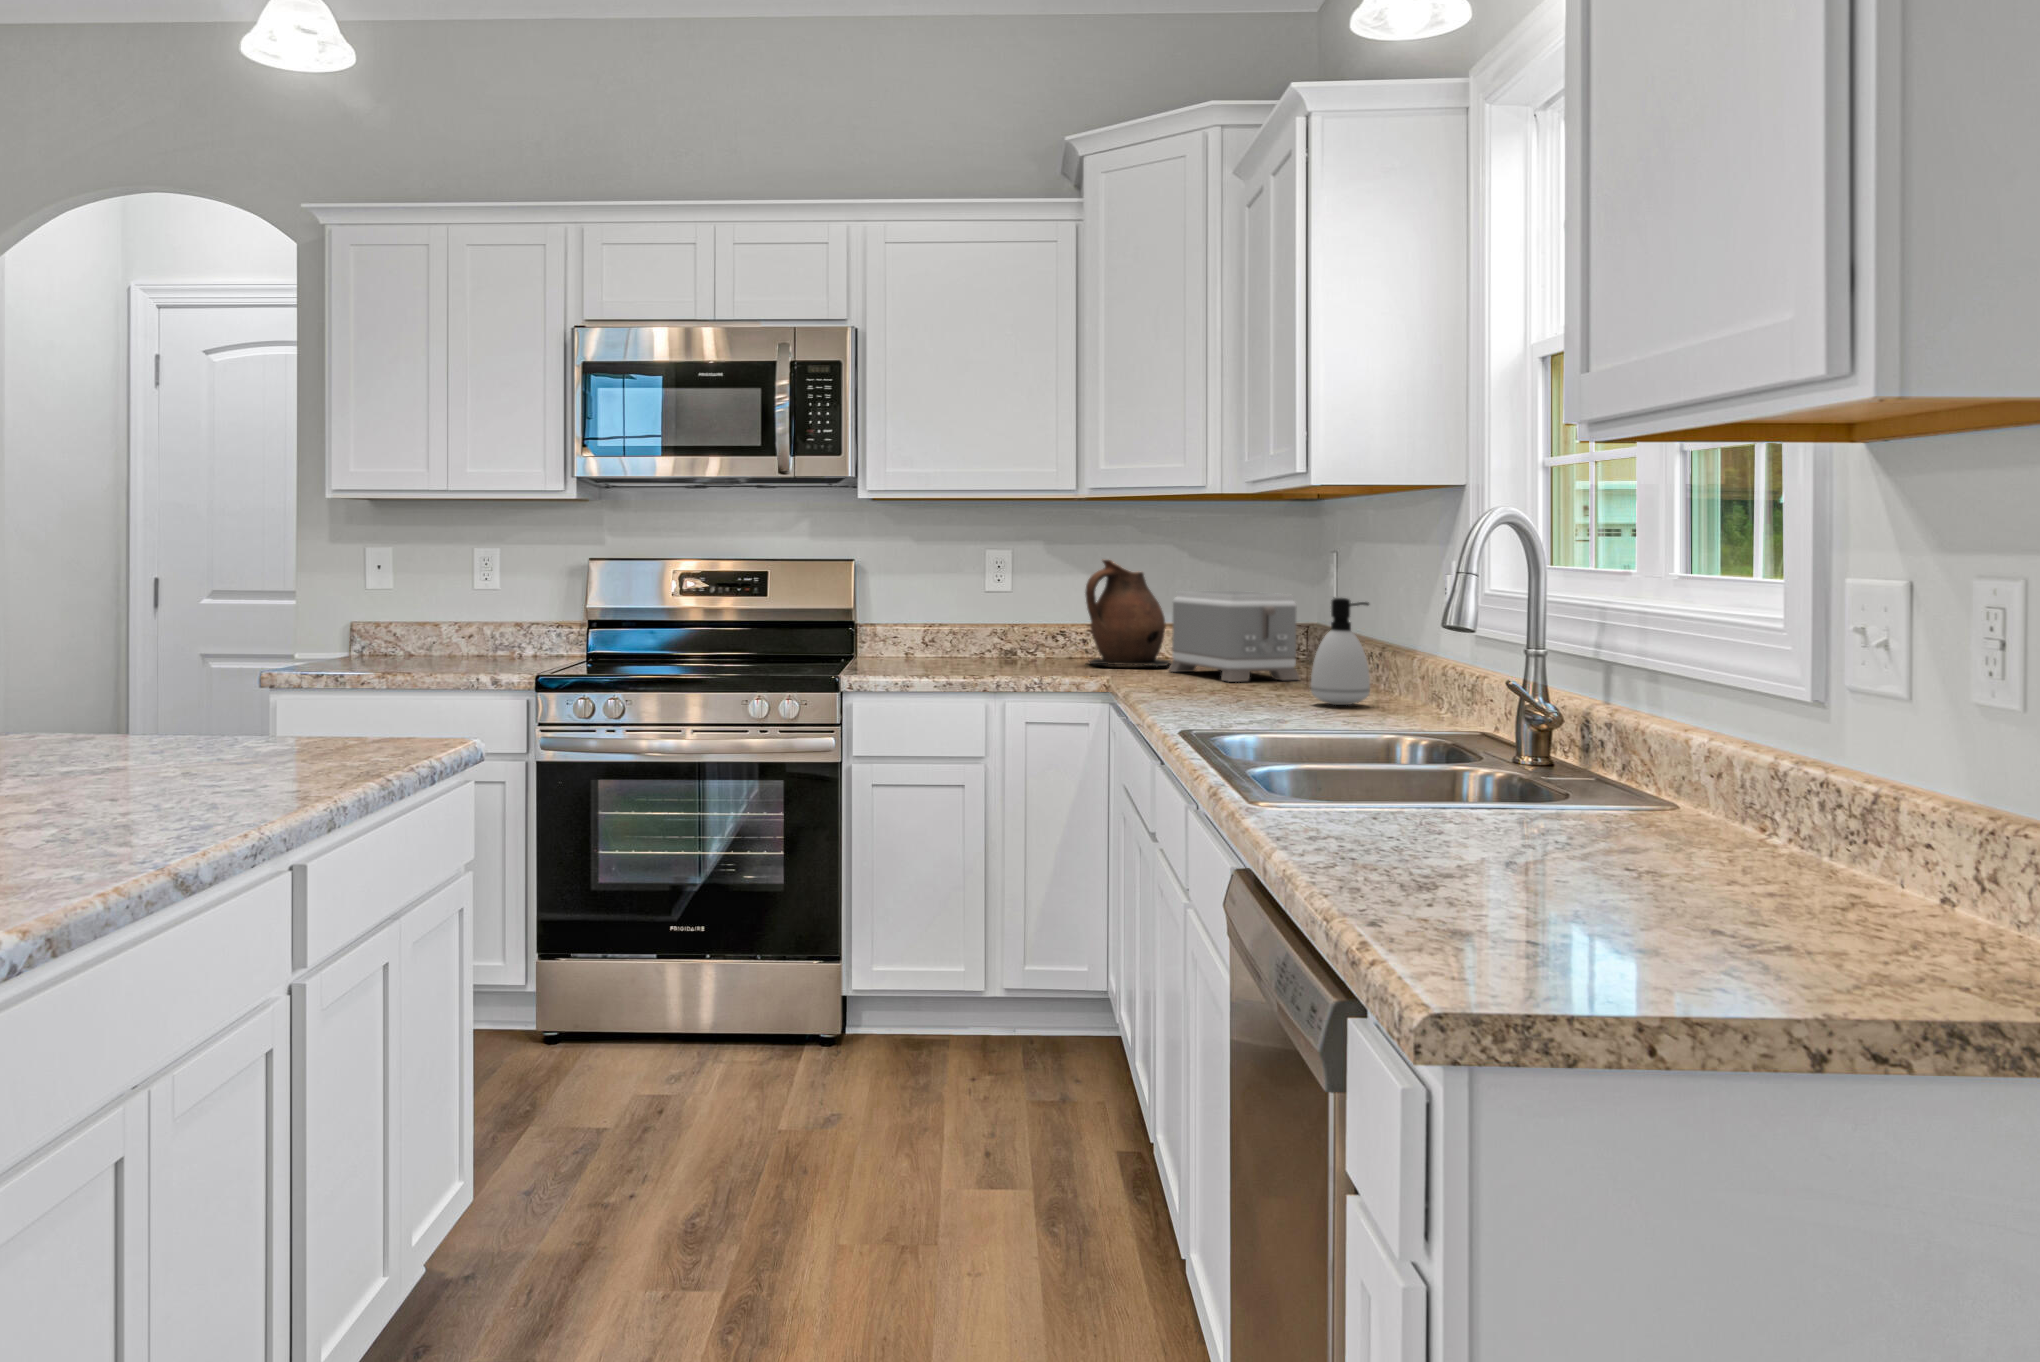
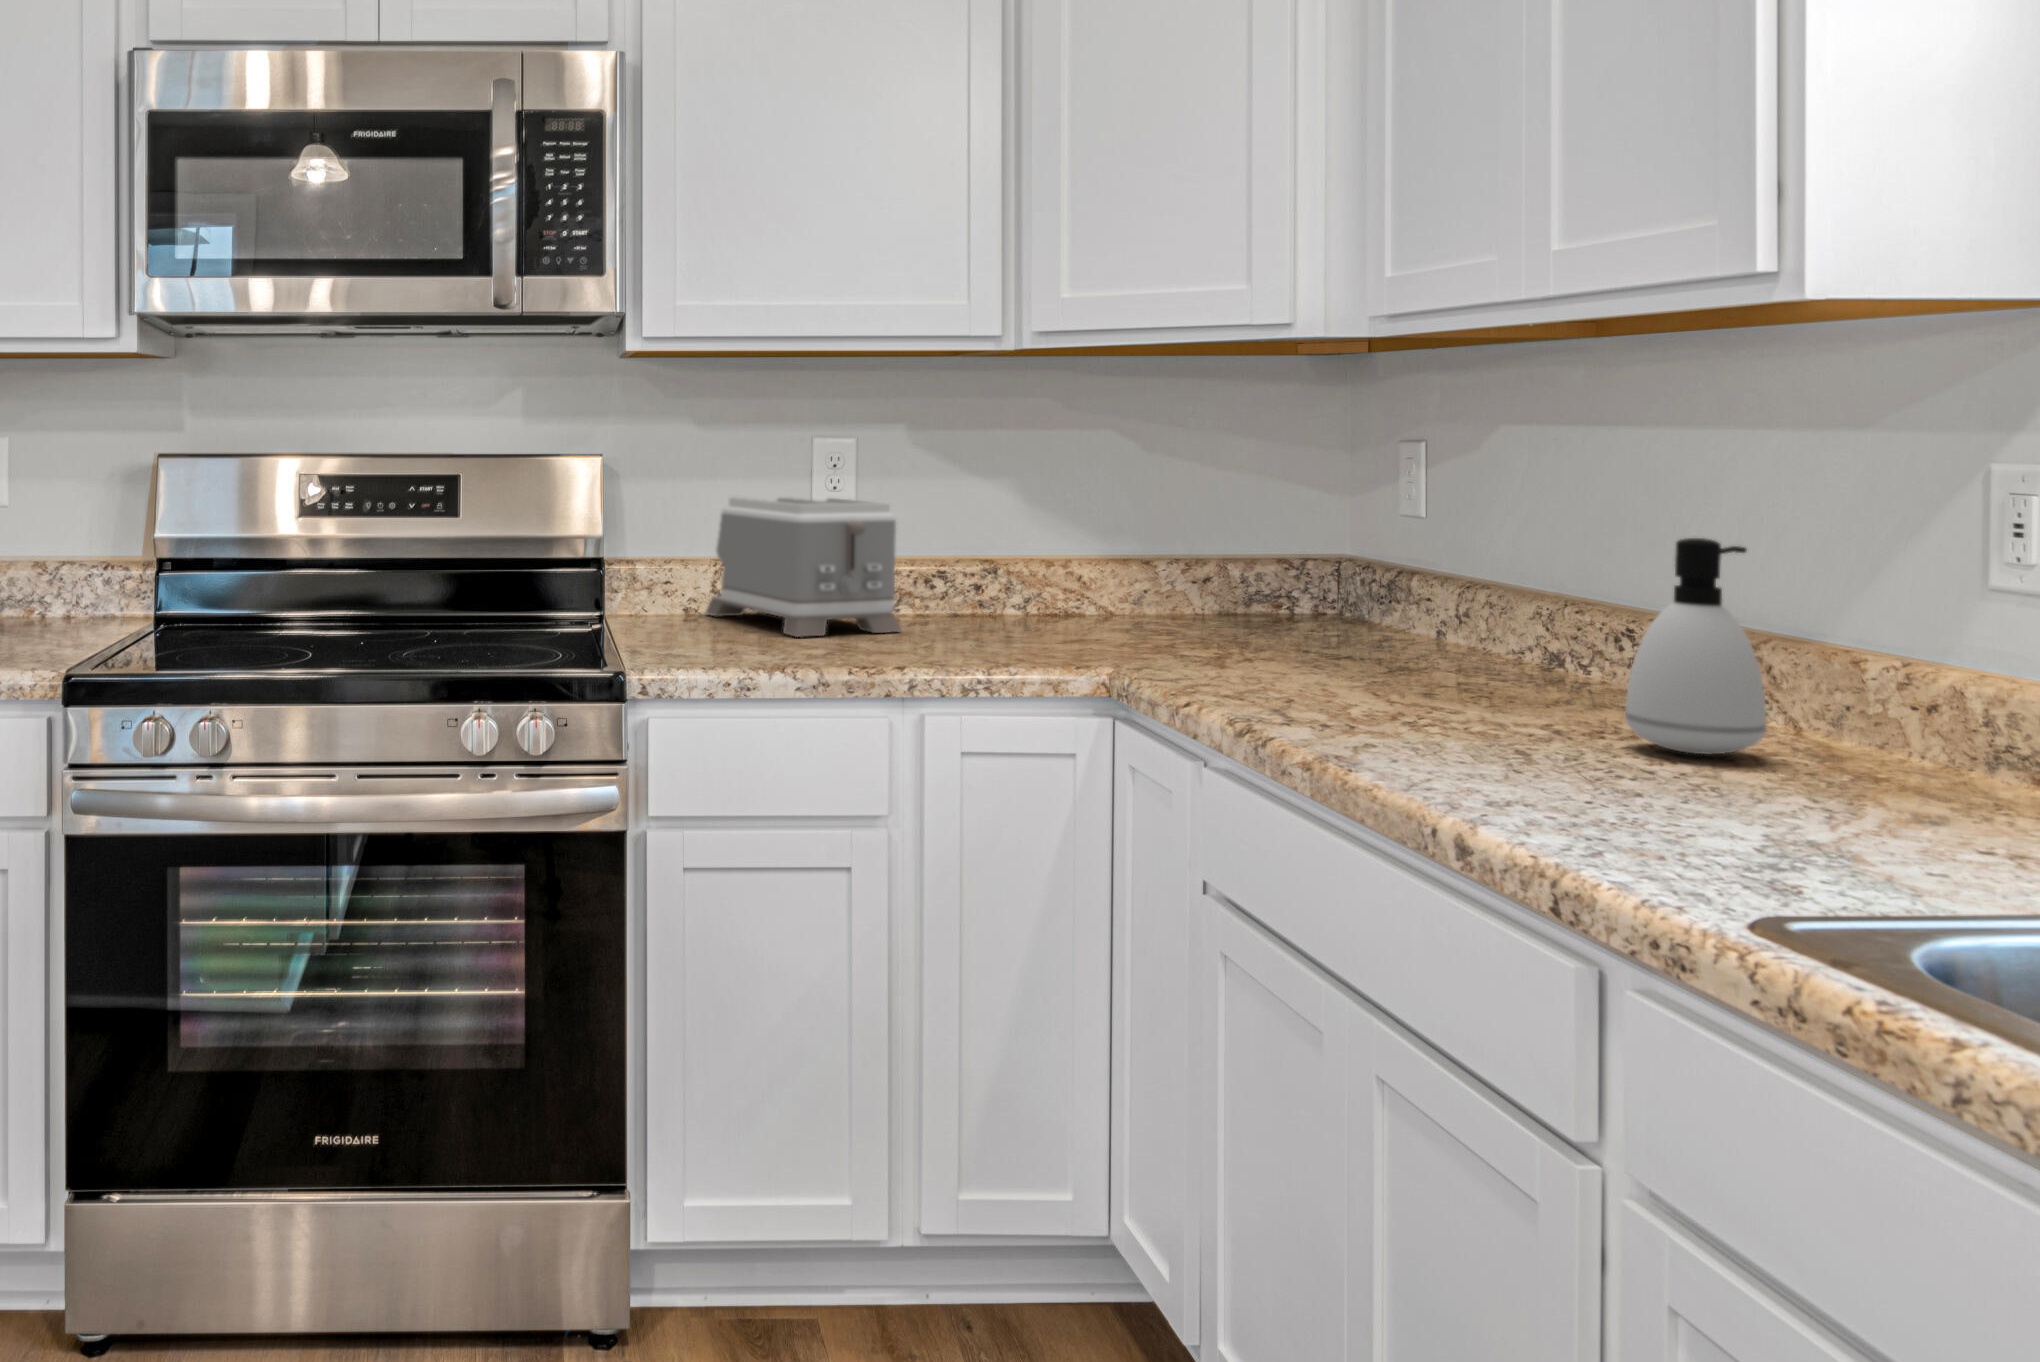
ceramic pitcher: present [1085,560,1171,667] -> none [982,455,1139,638]
toaster: present [1169,591,1300,682] -> present [706,497,901,637]

